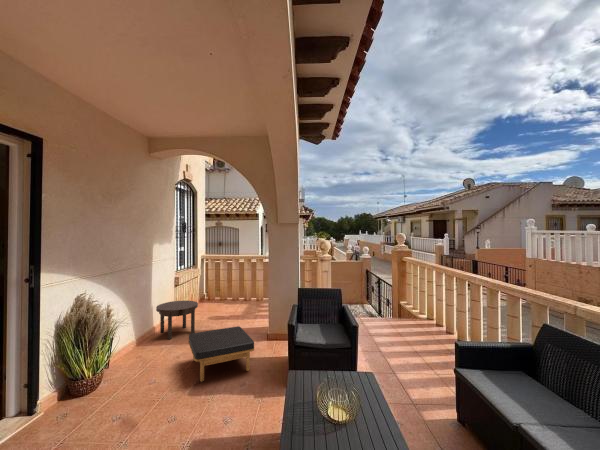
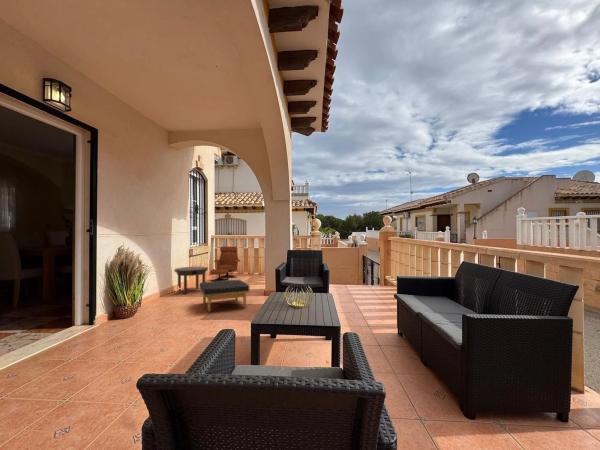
lounge chair: none [200,269,235,315] -> present [210,246,240,281]

